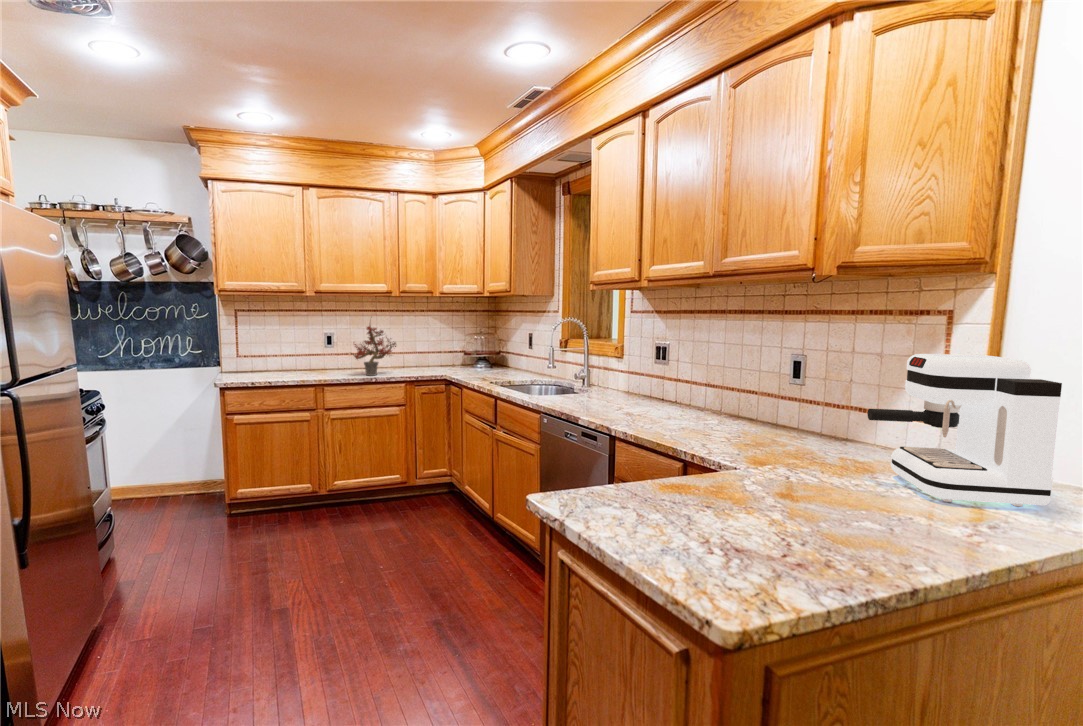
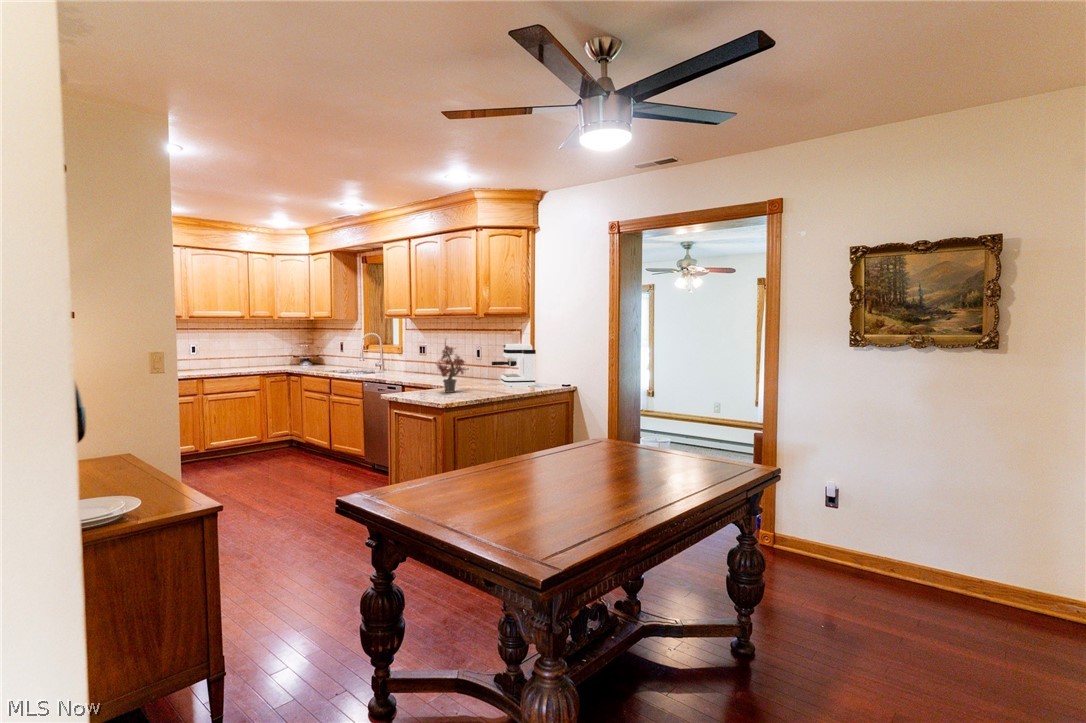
potted plant: present [353,325,396,376] -> present [436,339,469,393]

